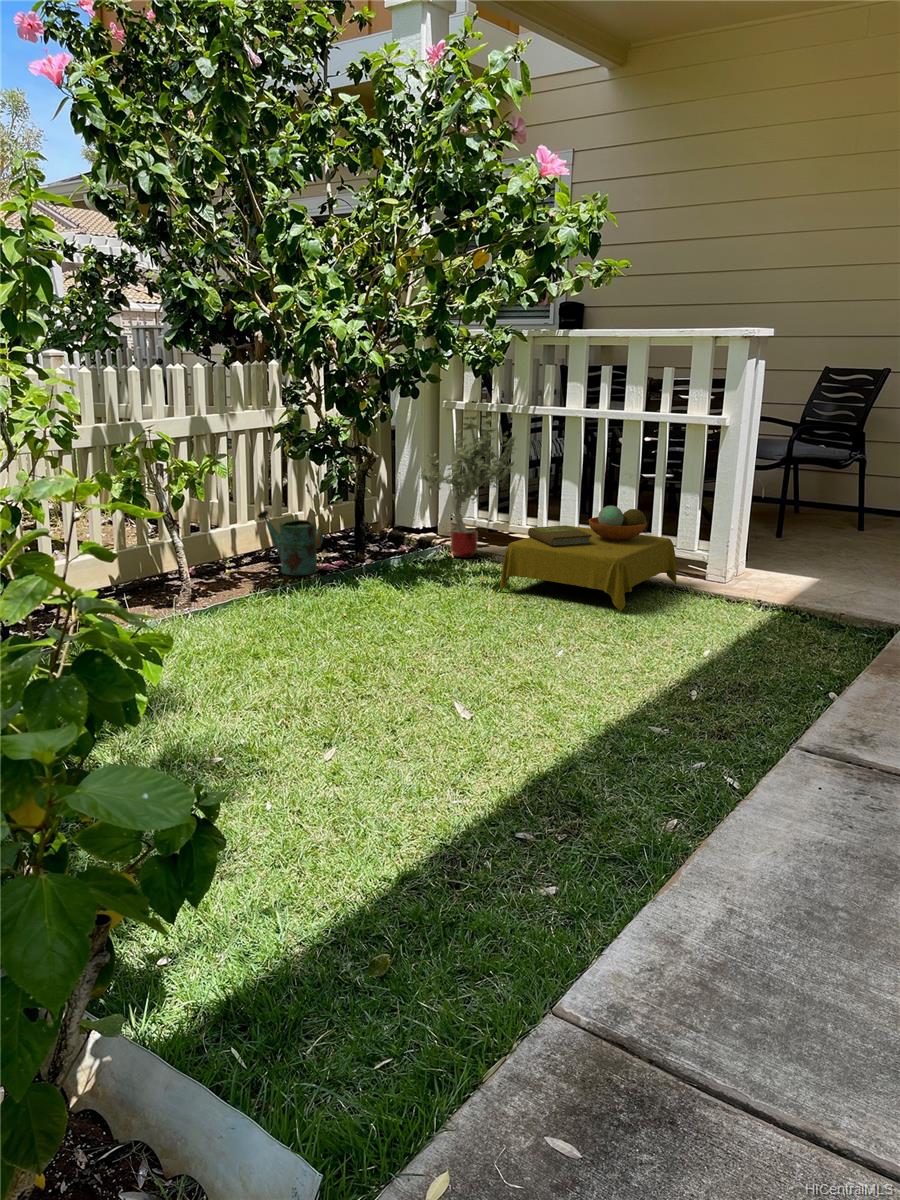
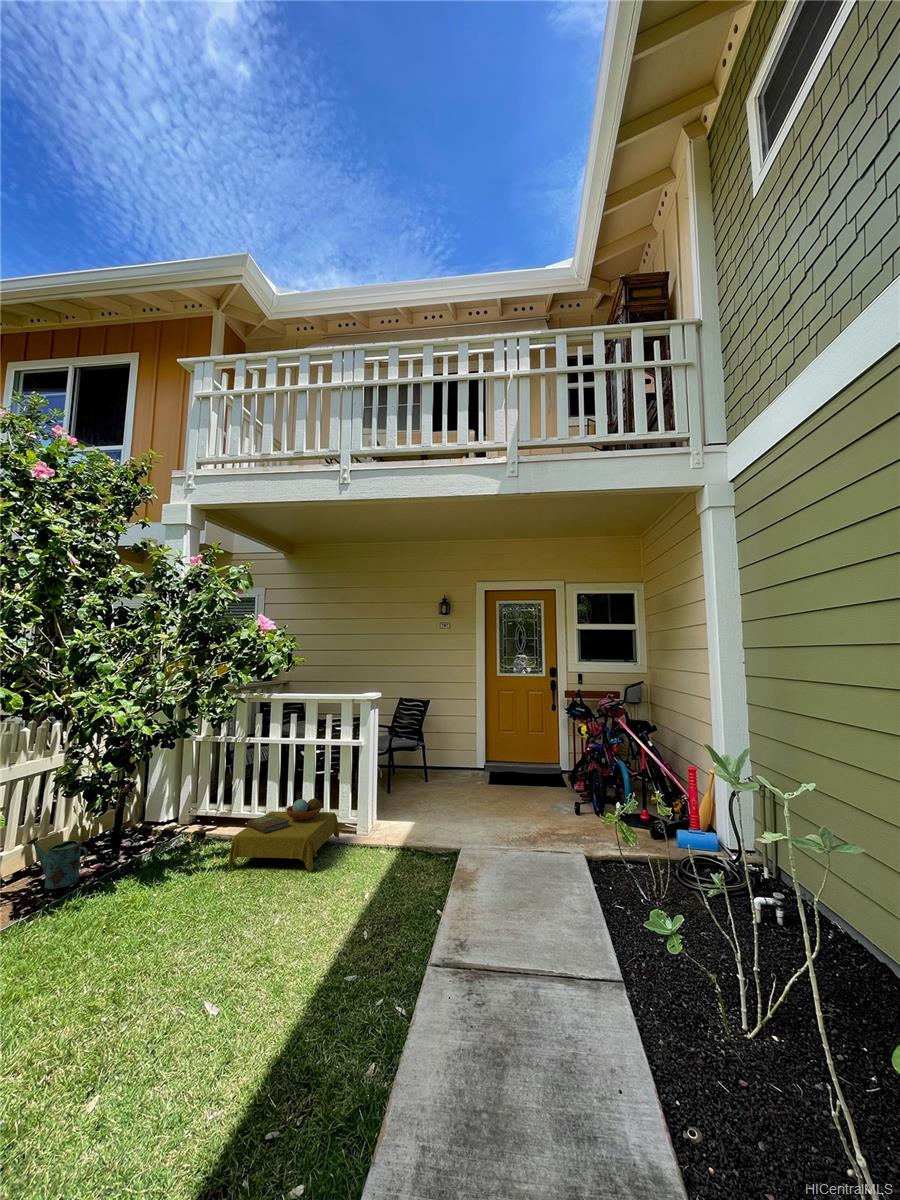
potted tree: present [420,416,517,558] -> none [166,746,238,843]

